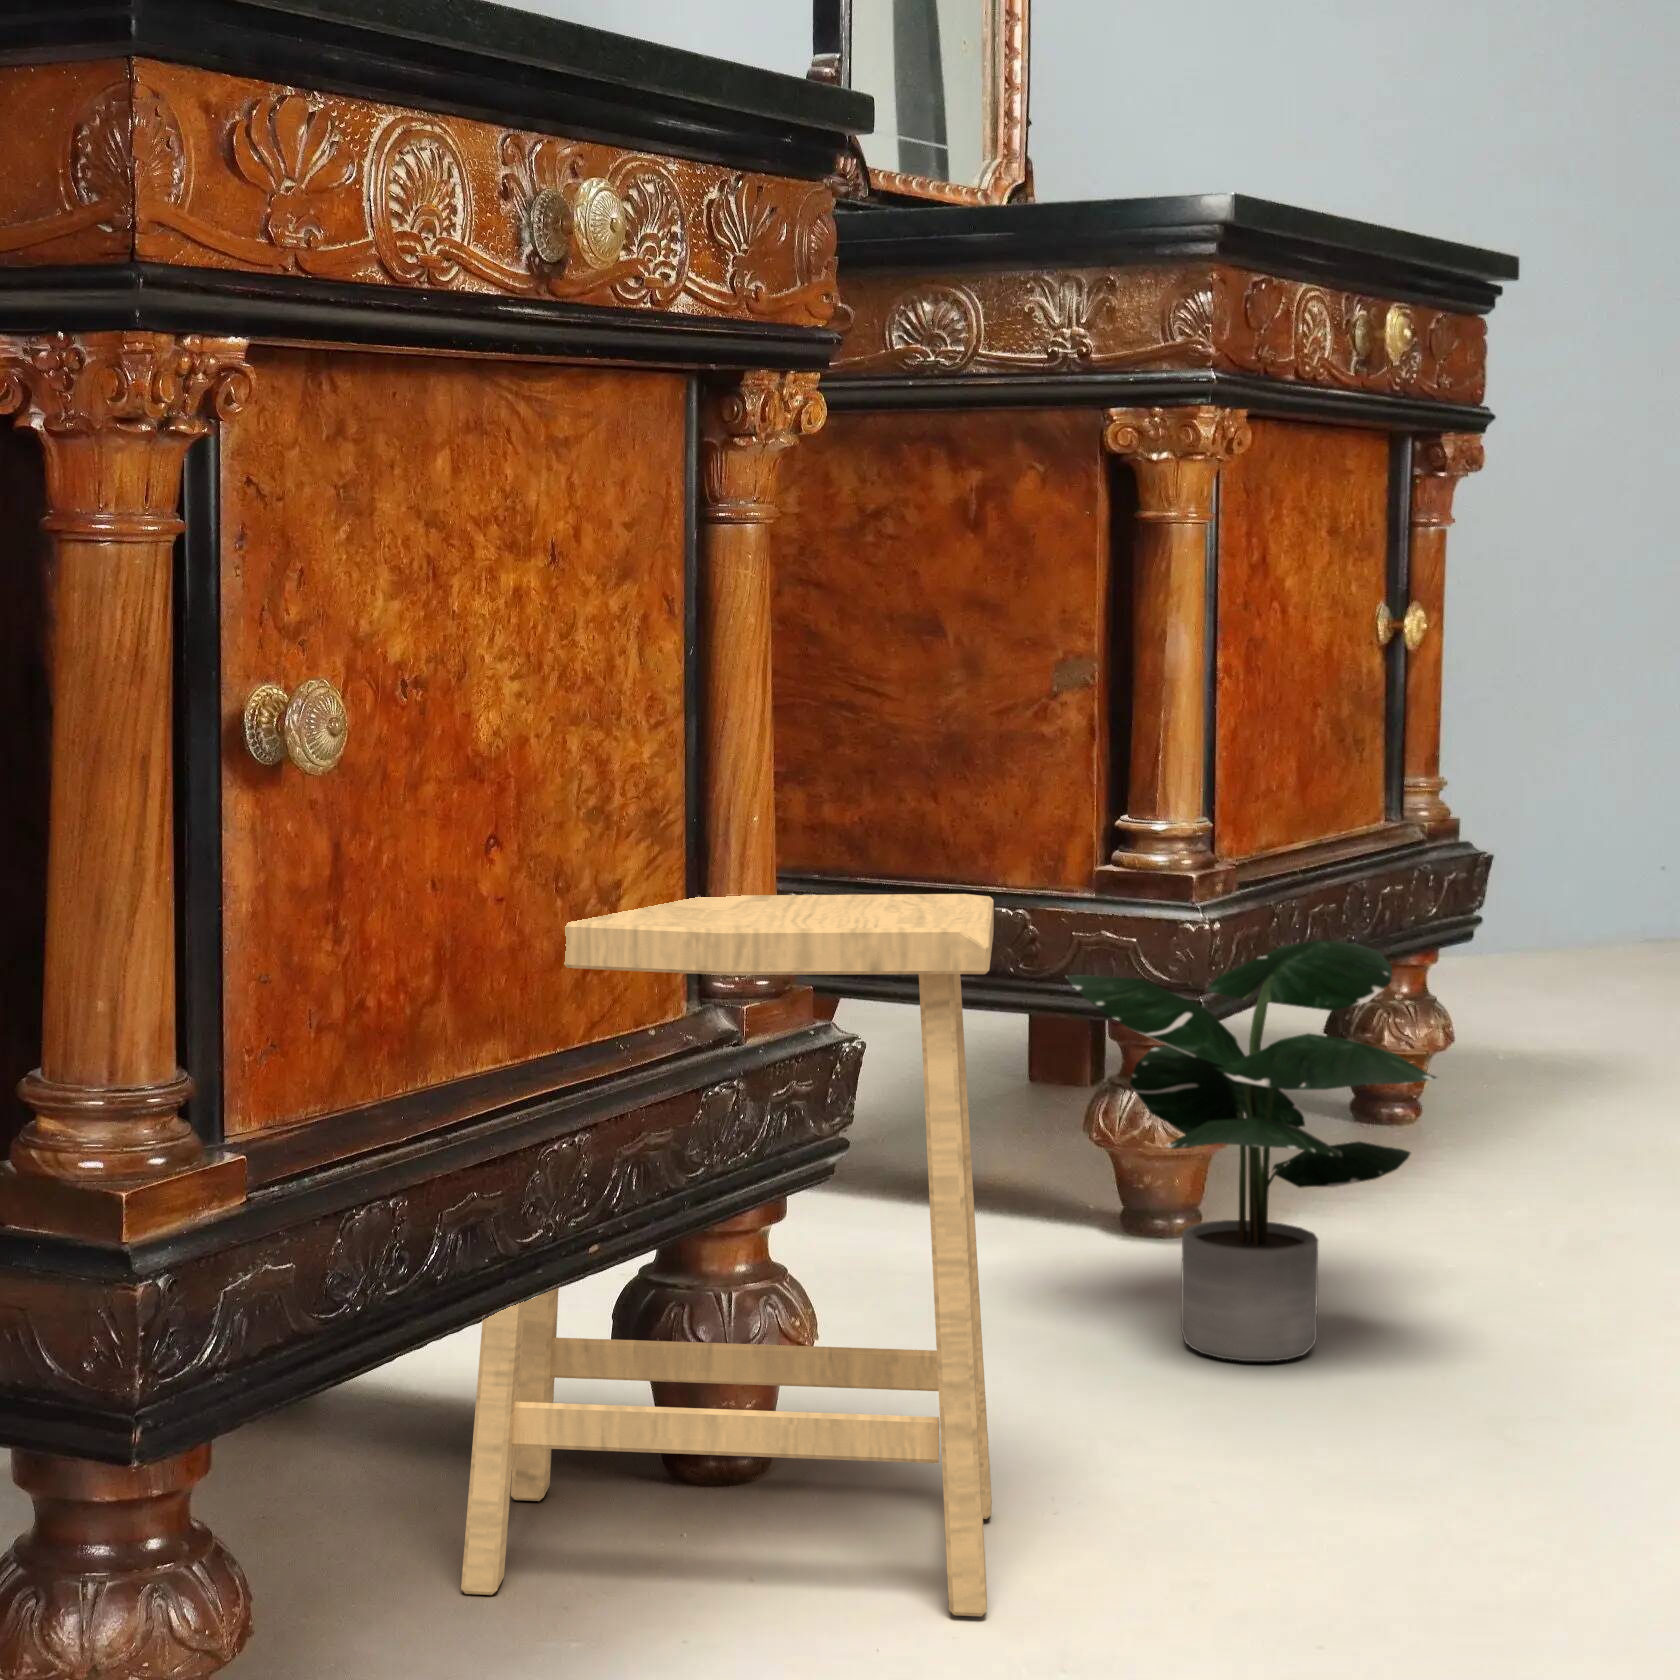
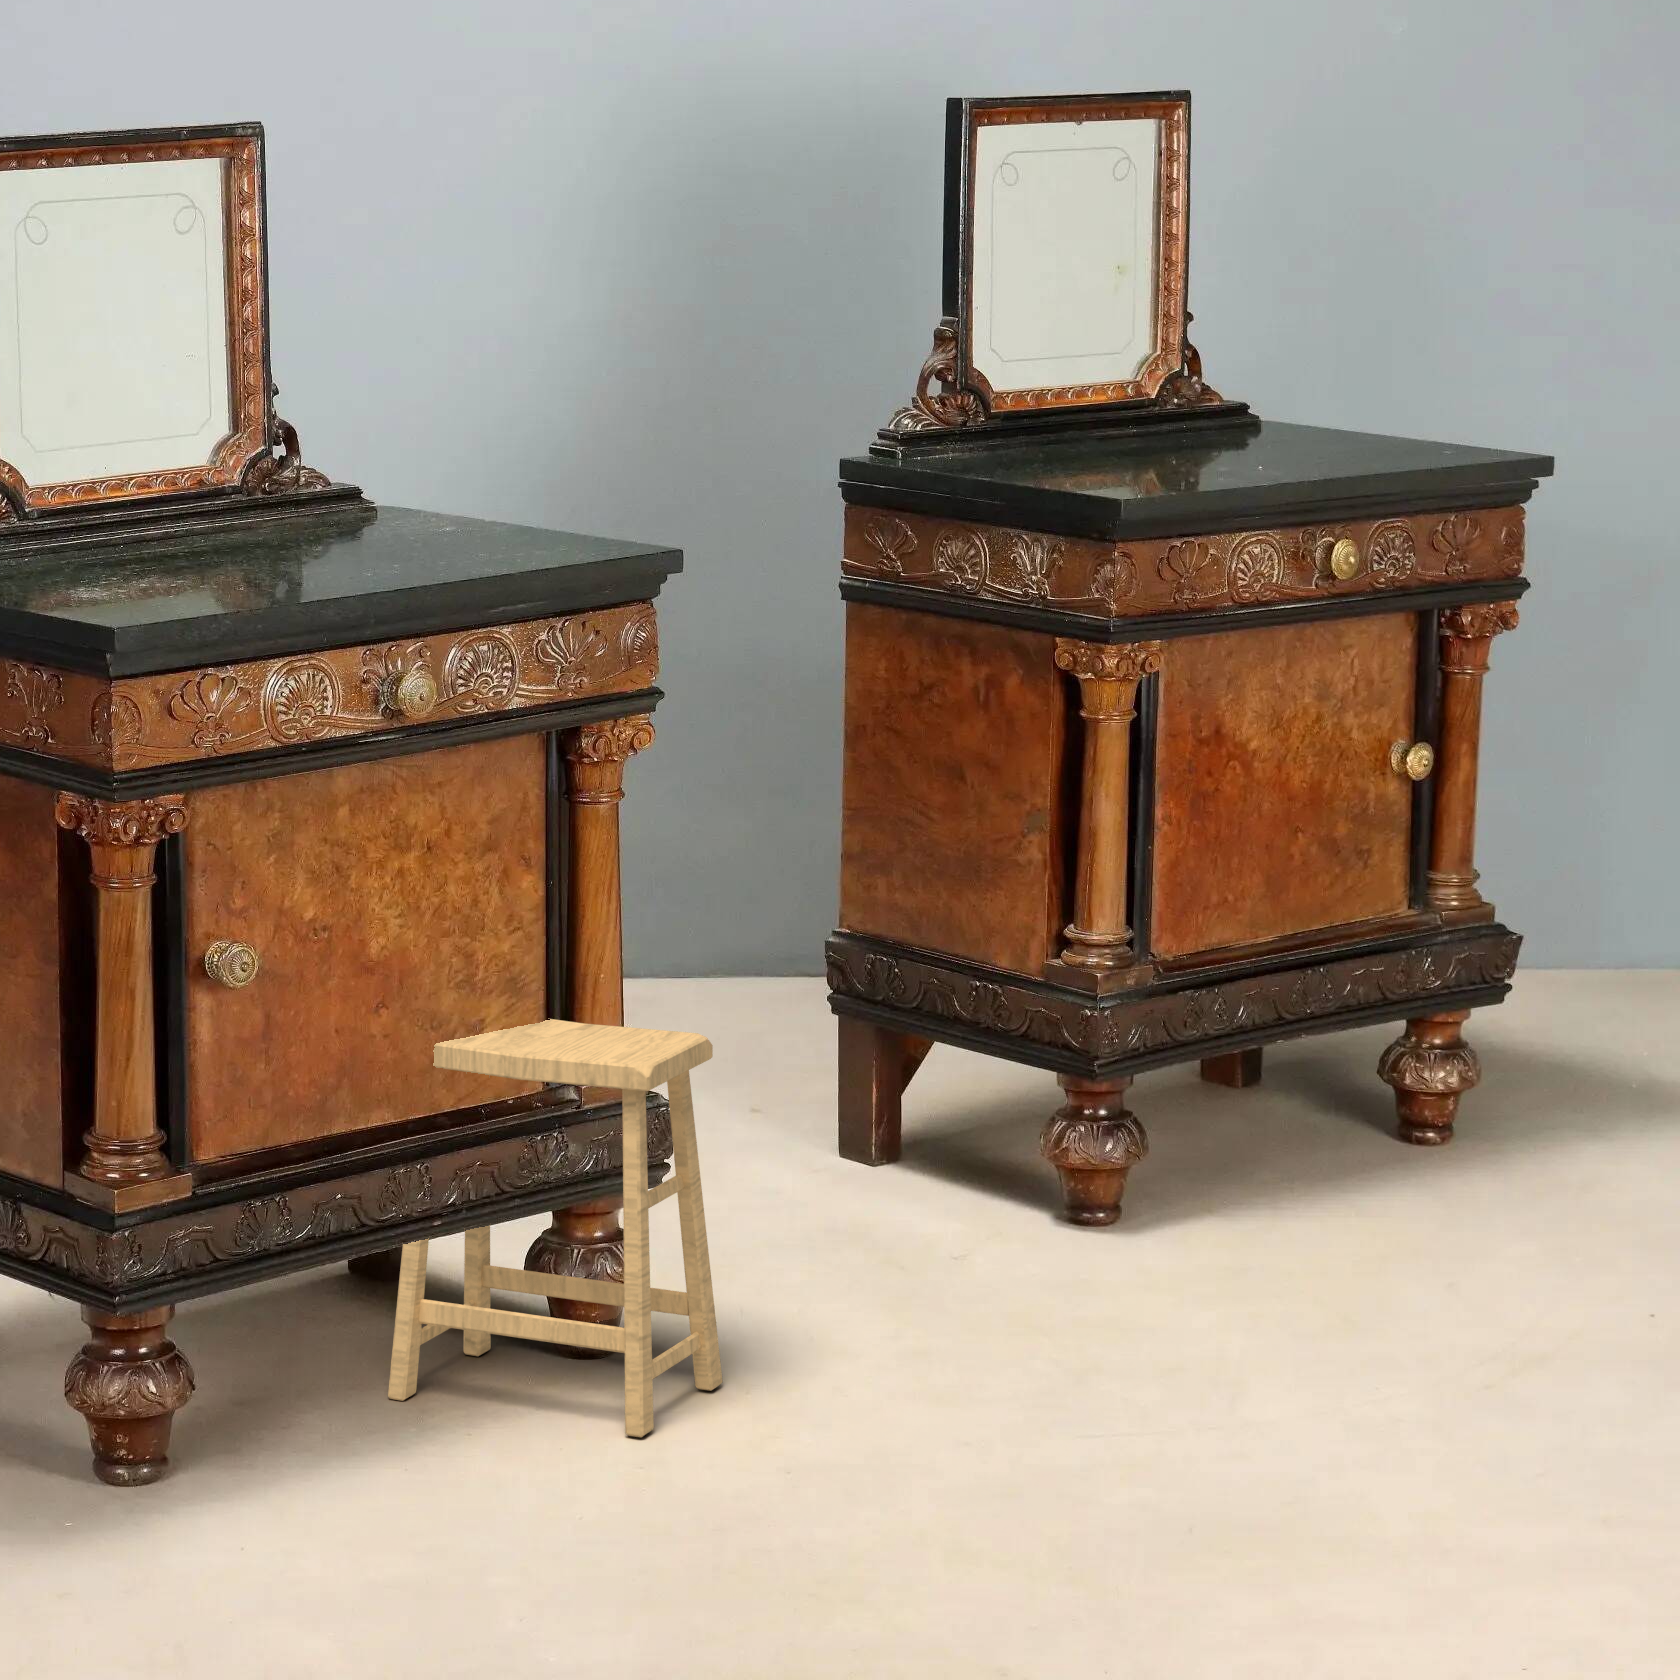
potted plant: present [1066,940,1436,1361] -> none [906,1041,1139,1318]

